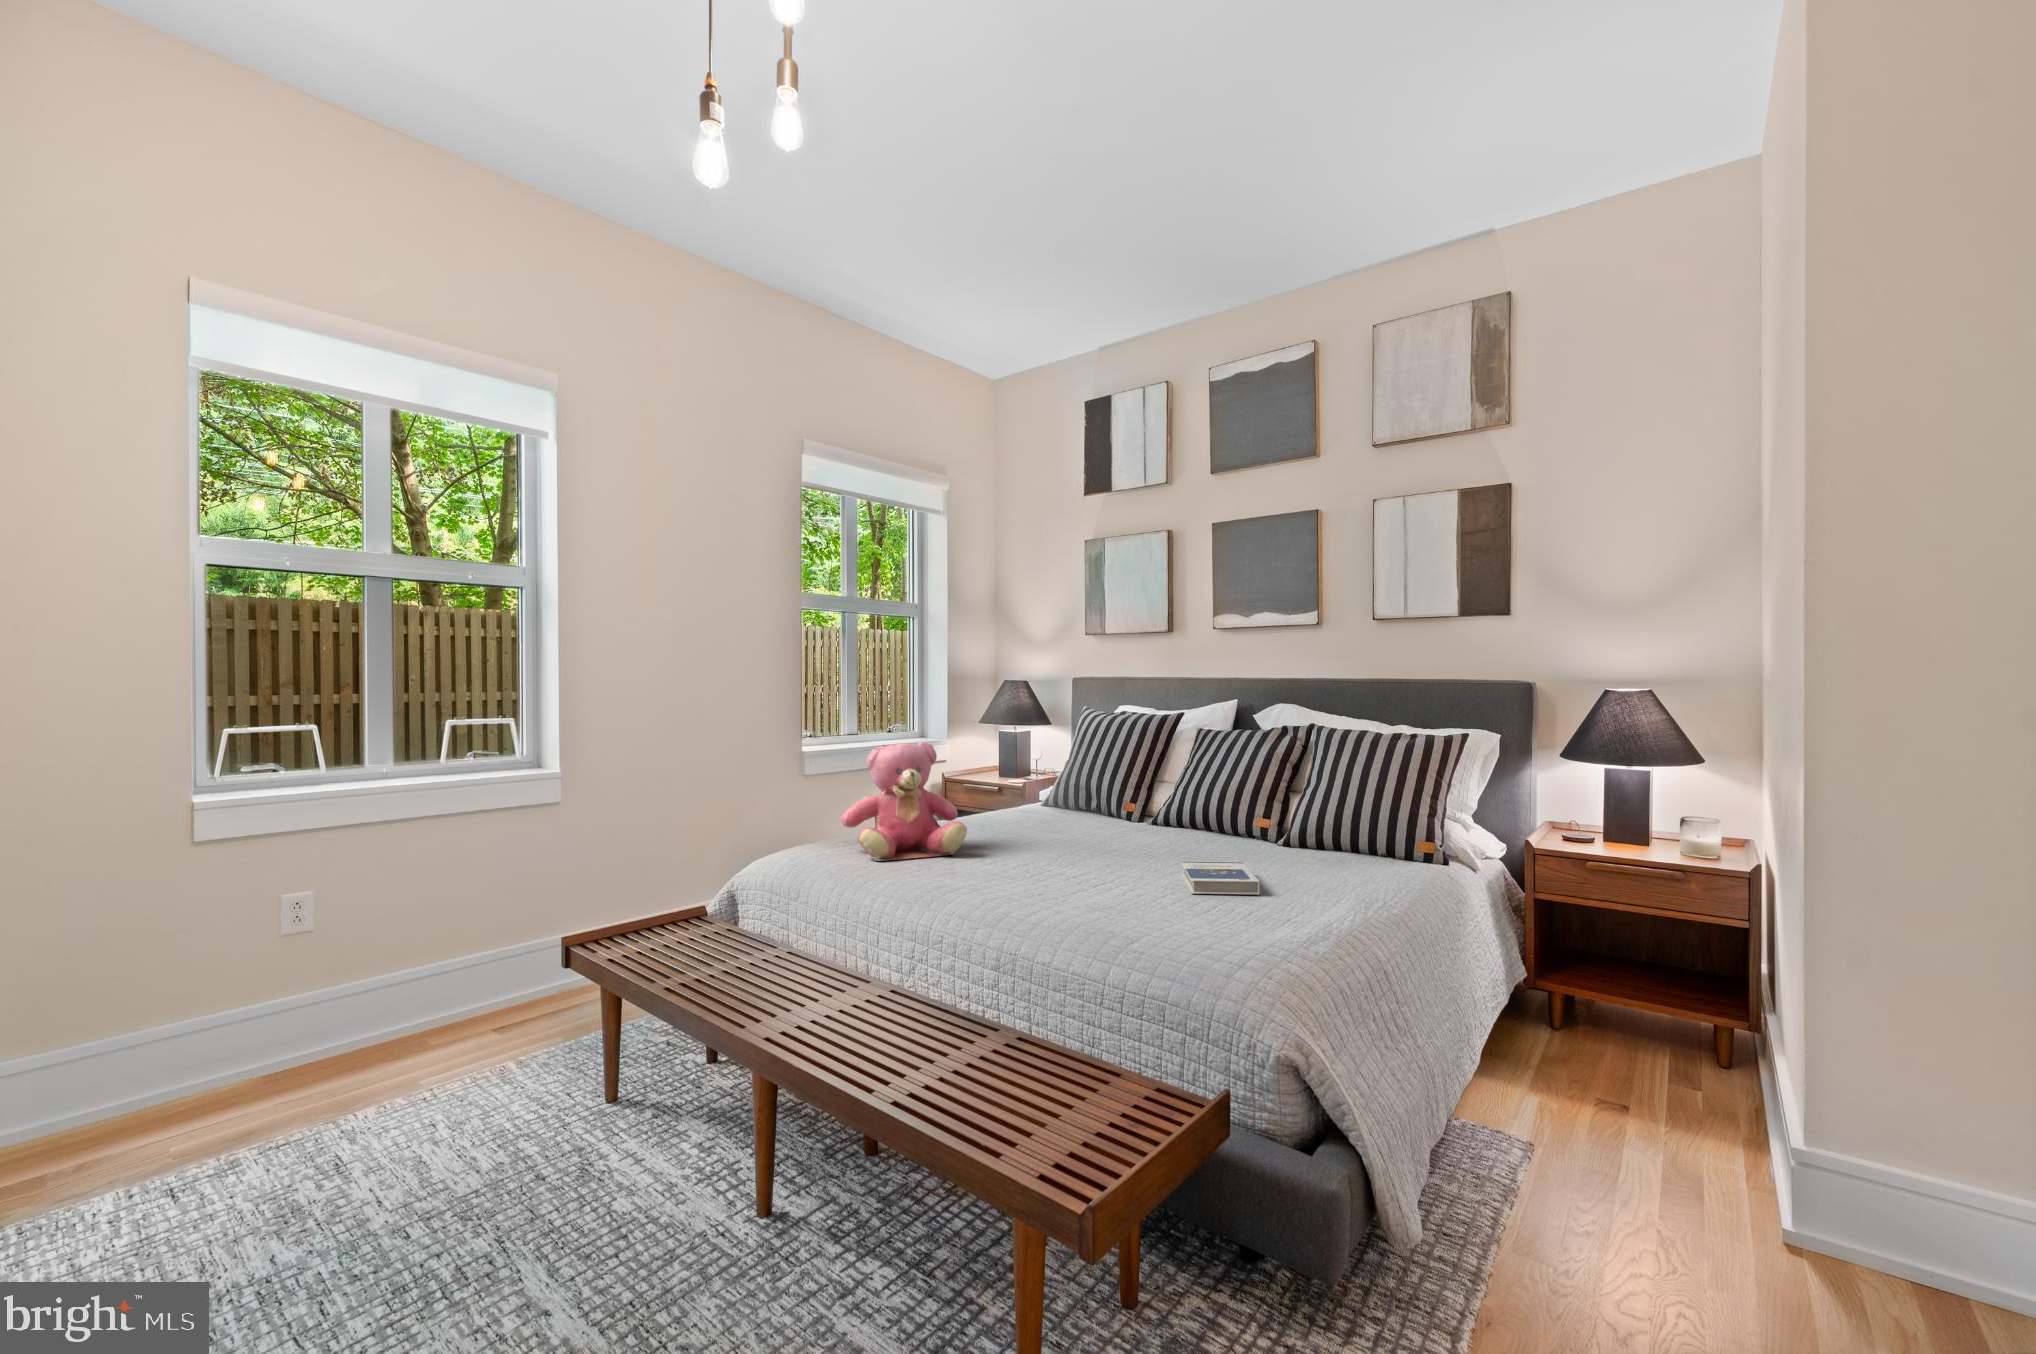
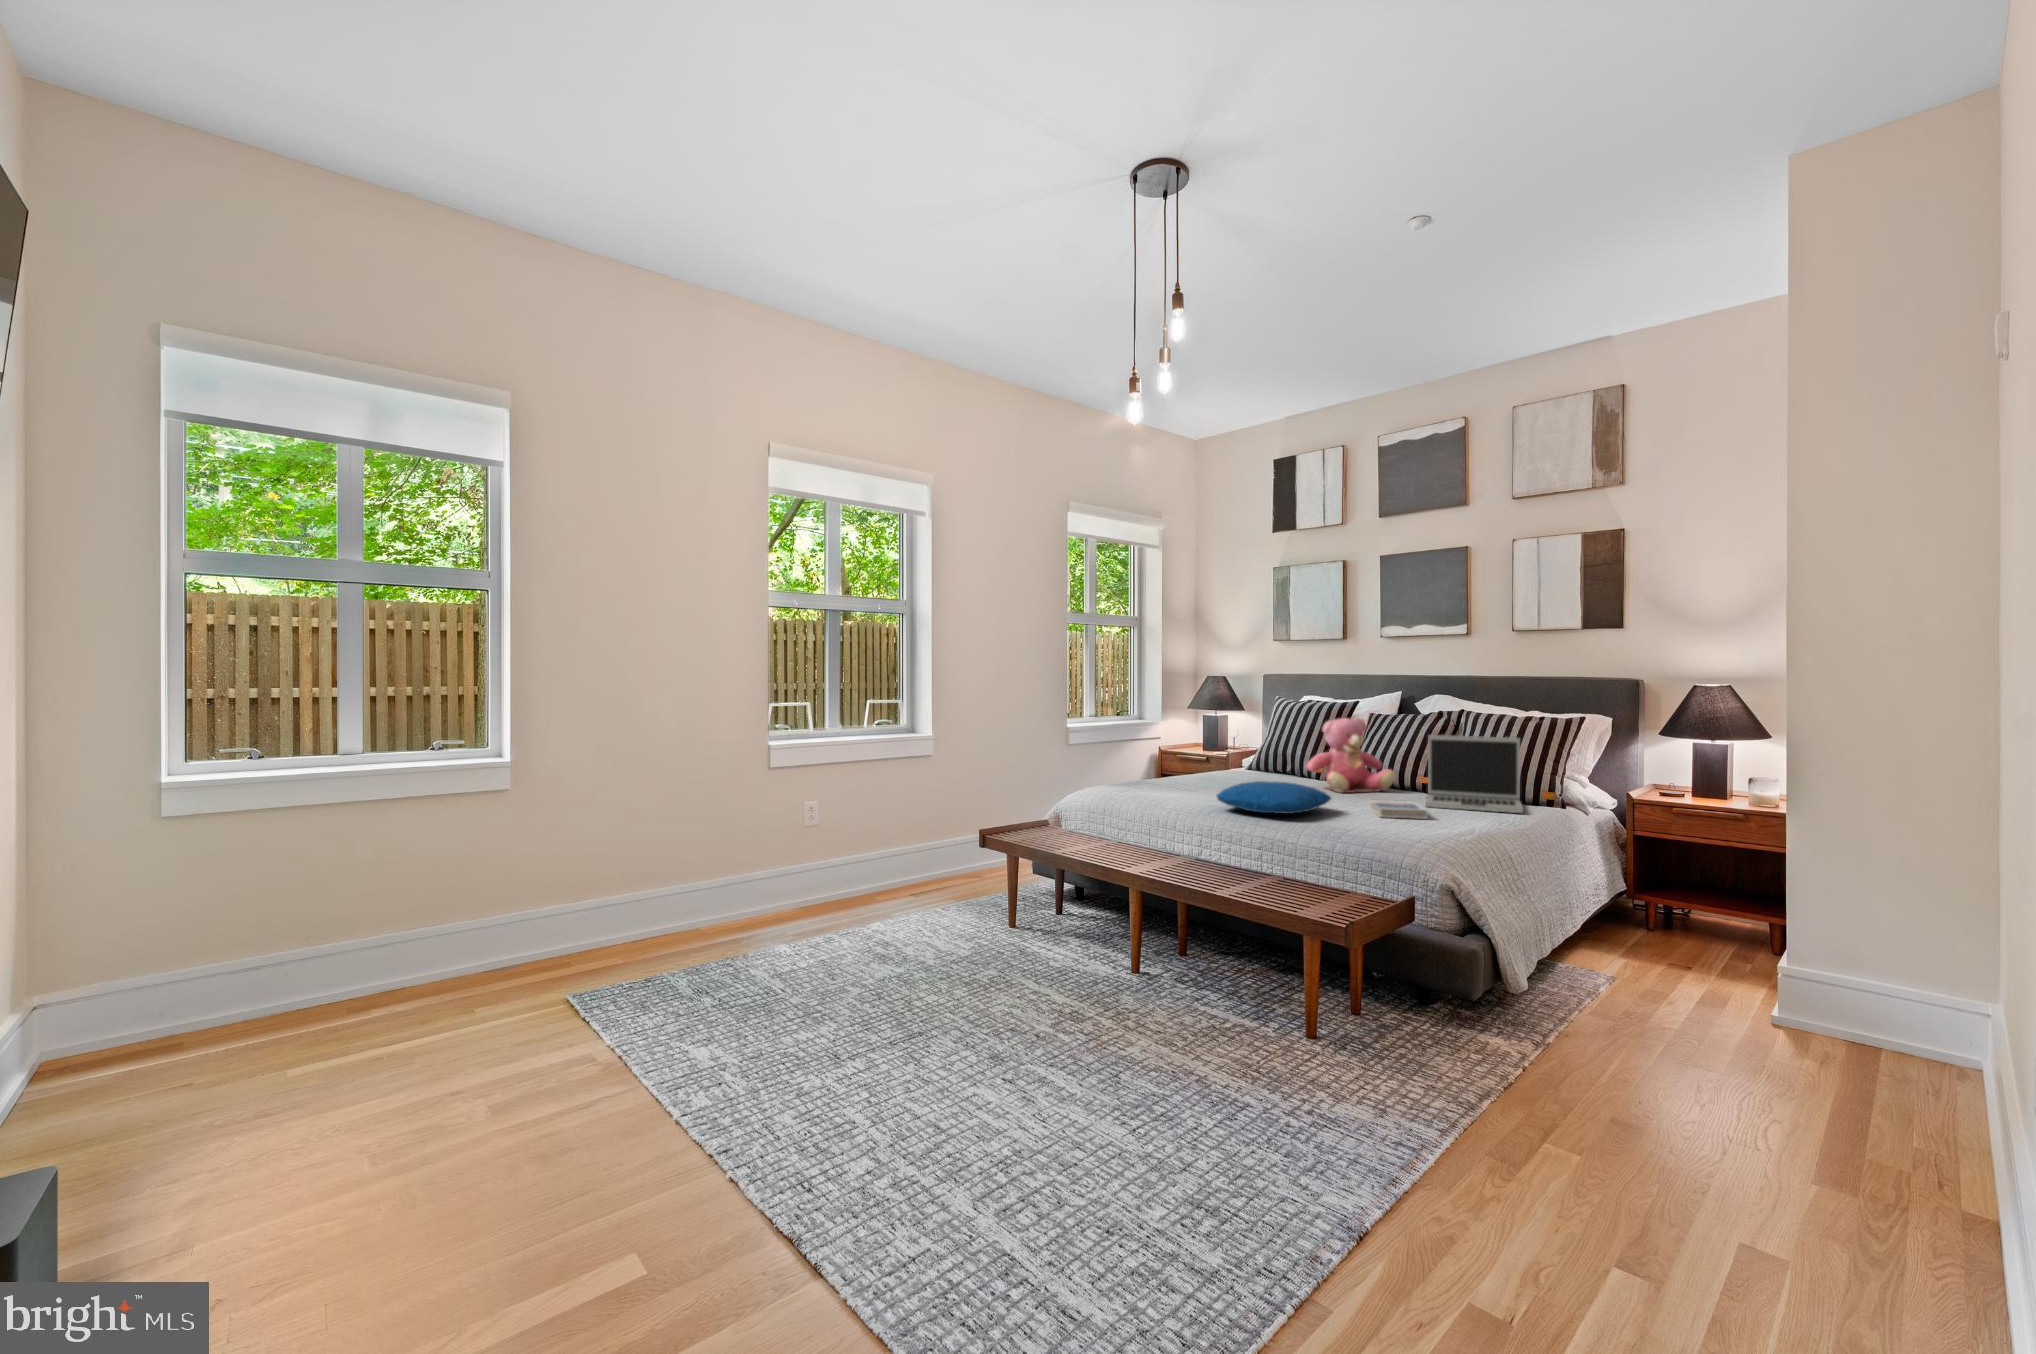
teddy bear: present [841,742,967,861] -> present [1306,718,1396,793]
laptop: none [1260,762,1393,877] -> present [1425,735,1523,813]
pillow: none [951,839,1124,893] -> present [1217,781,1331,814]

